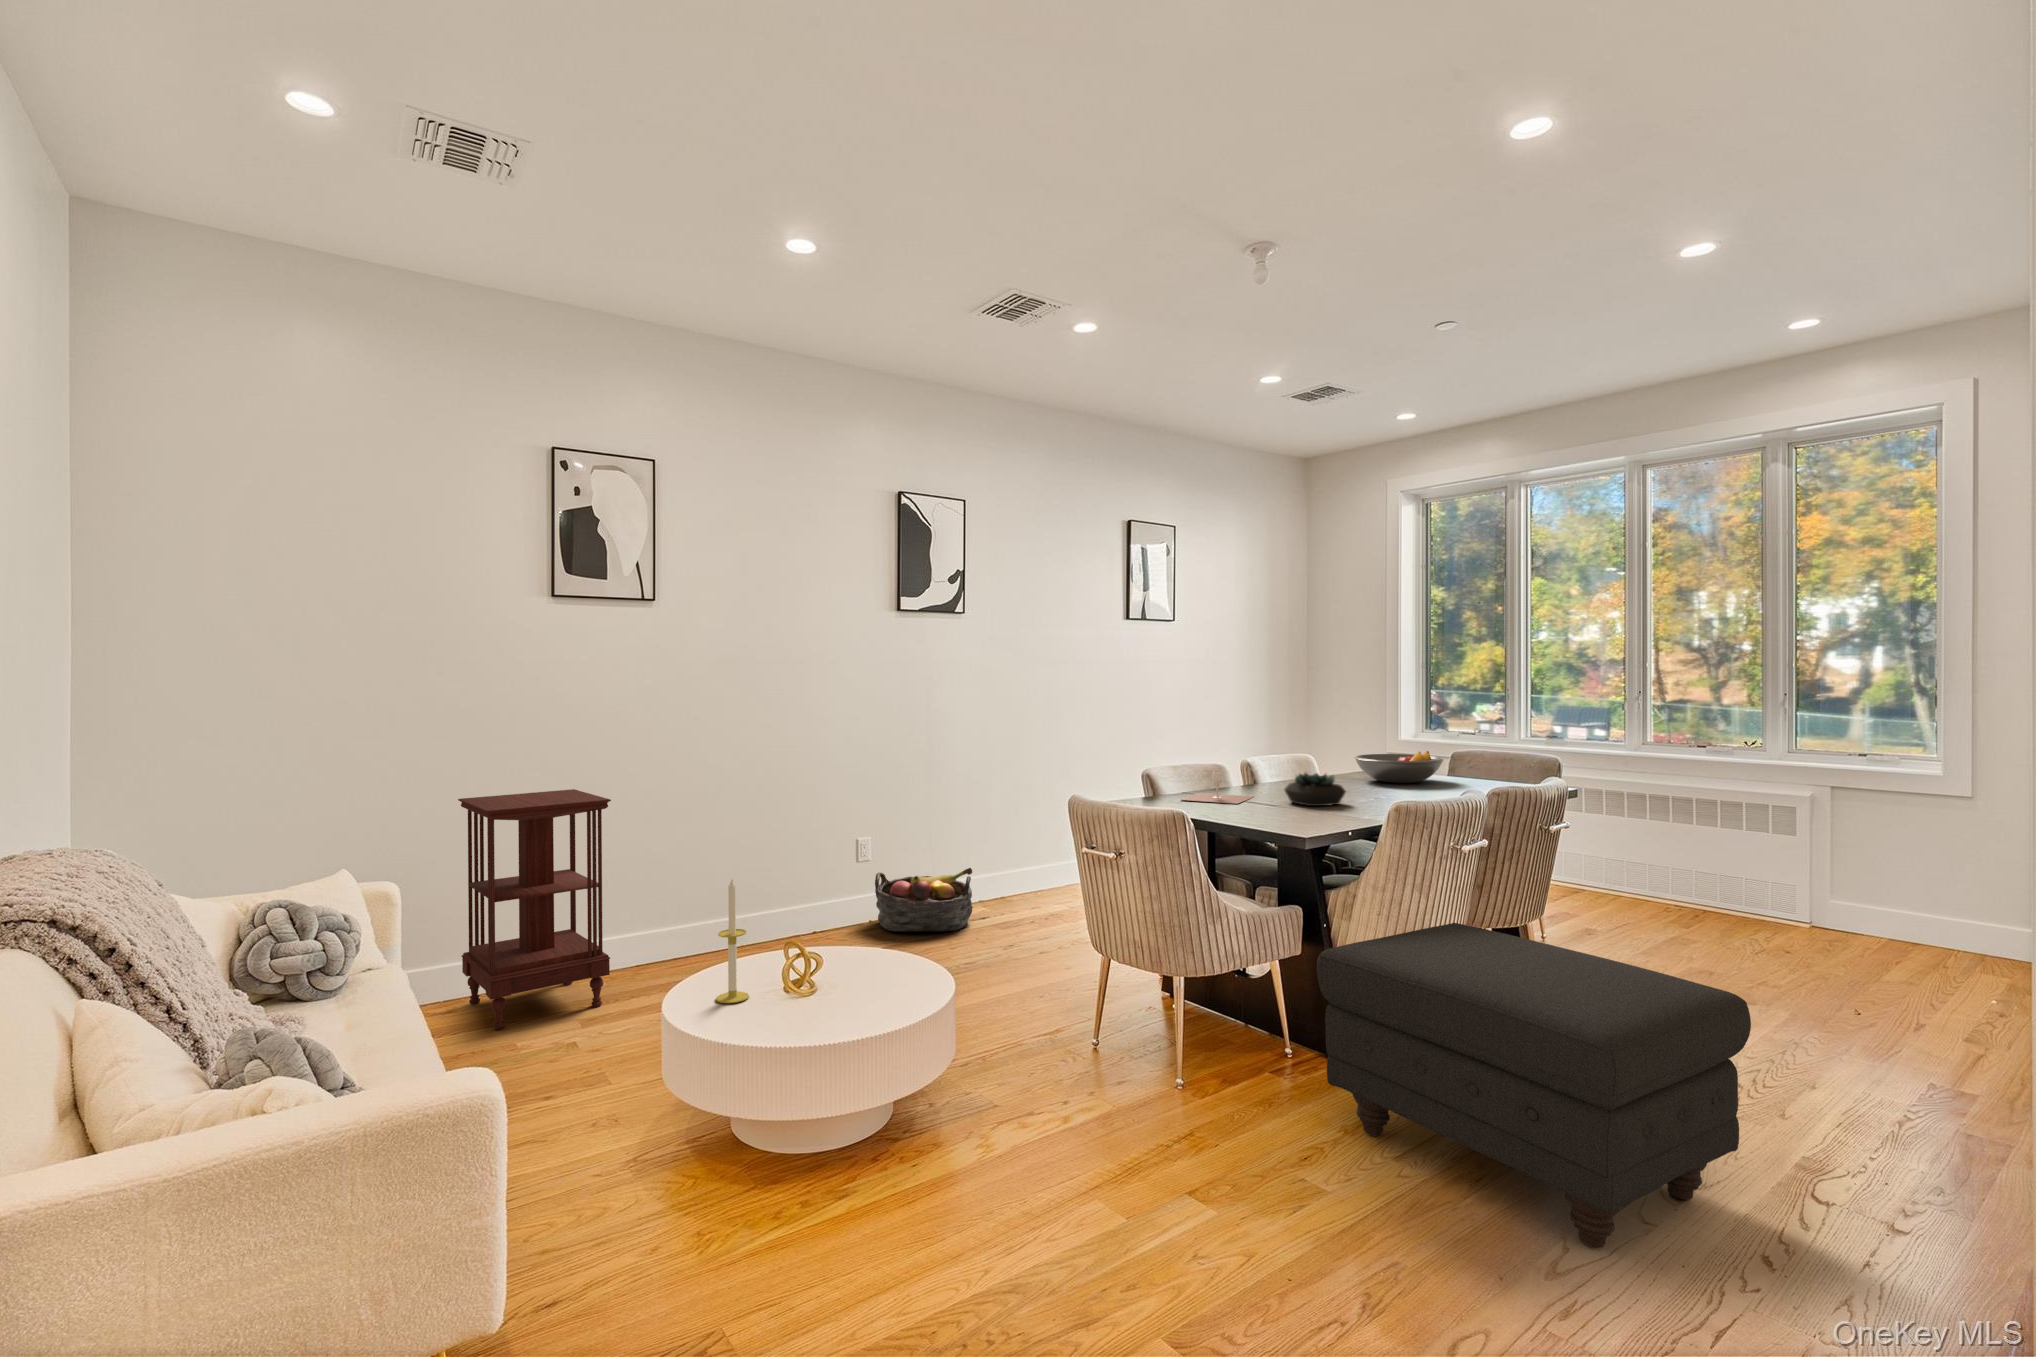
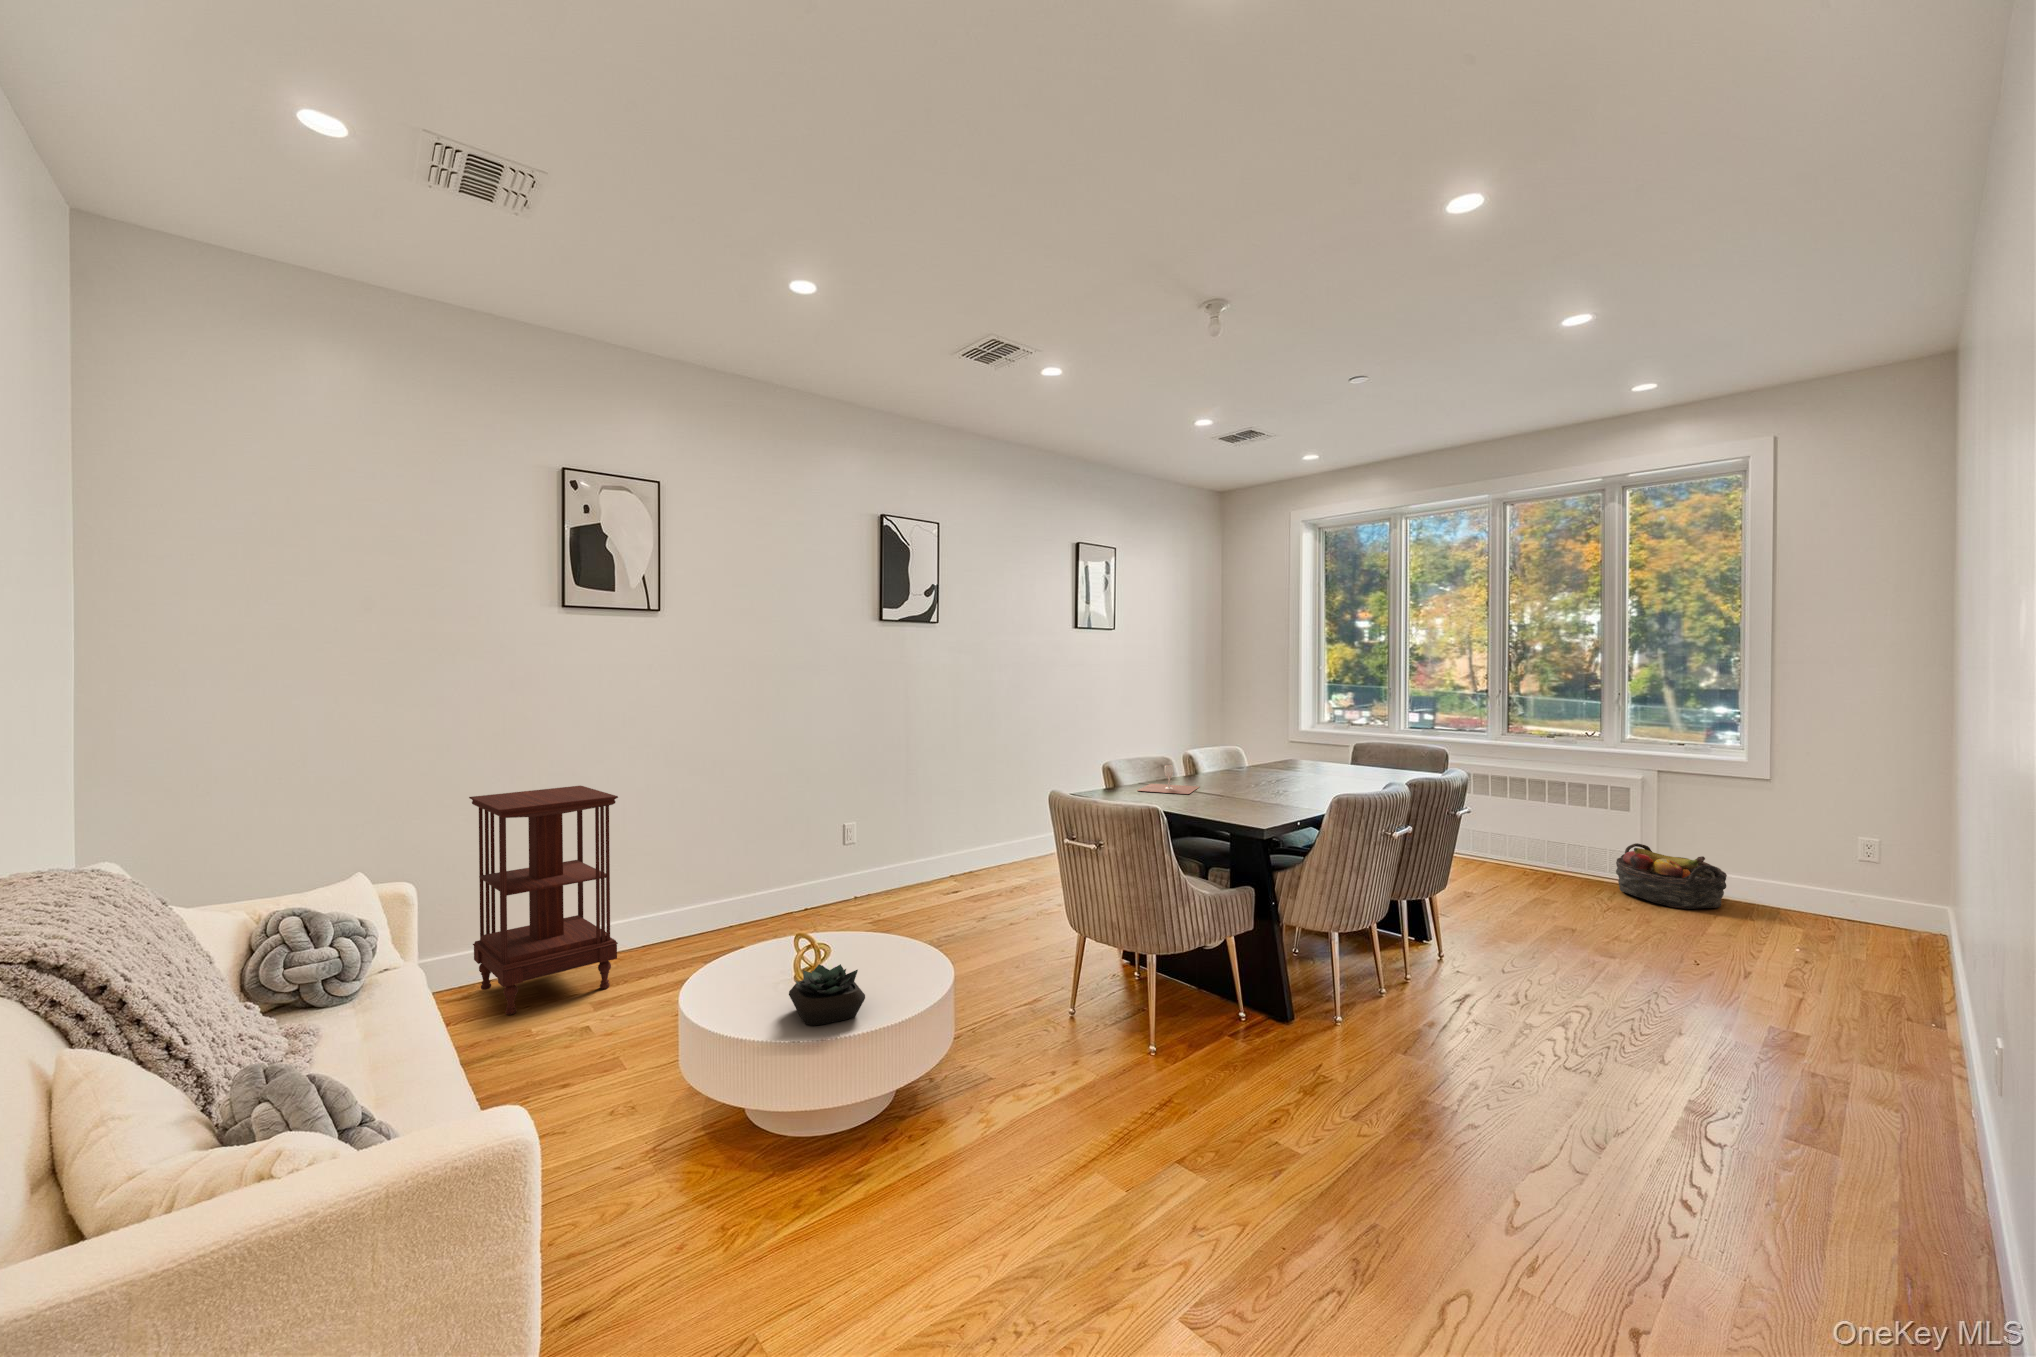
fruit bowl: present [1355,751,1443,783] -> none [1280,745,1356,772]
succulent plant: present [1285,773,1346,806] -> present [789,964,865,1026]
basket: present [875,868,973,932] -> present [1616,843,1727,909]
candle: present [716,879,749,1003] -> none [729,876,761,995]
ottoman: present [1317,923,1751,1247] -> none [1279,902,1663,1200]

